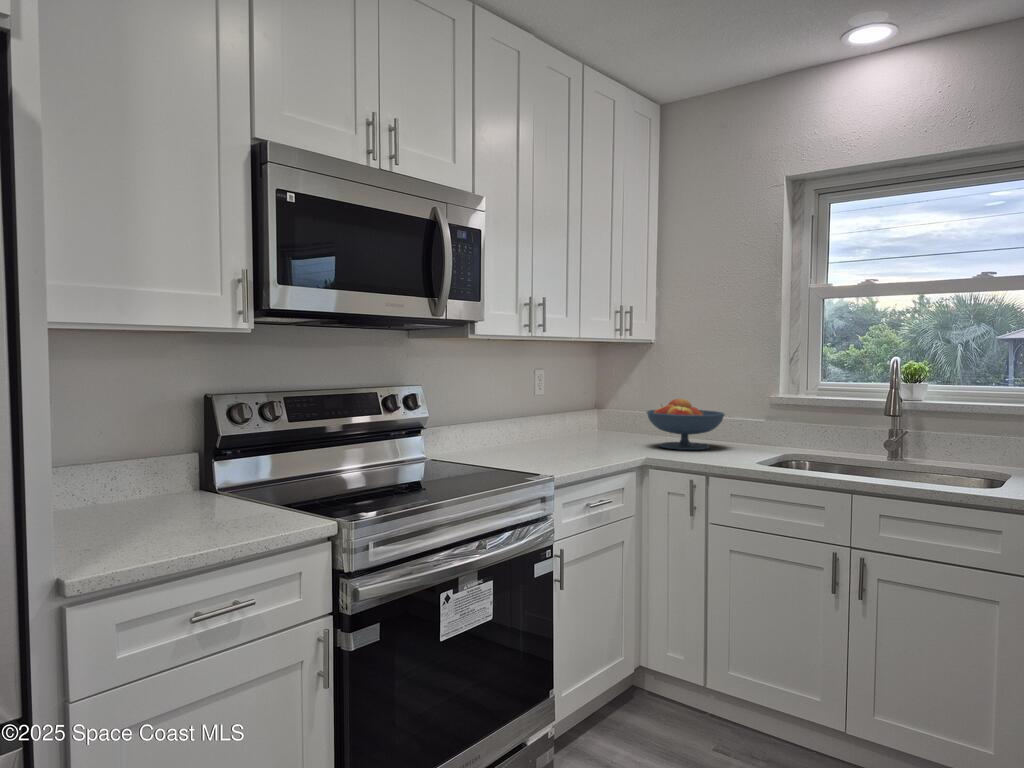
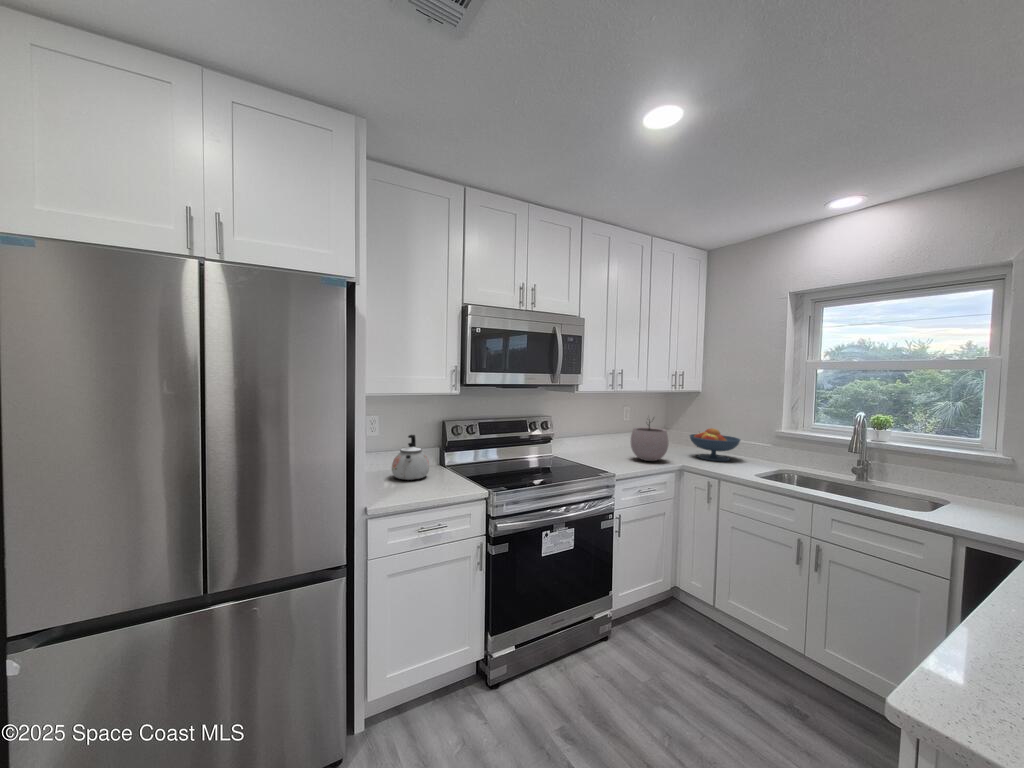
plant pot: none [559,377,622,457] -> present [631,421,669,461]
kettle: none [99,422,189,518] -> present [392,435,429,480]

